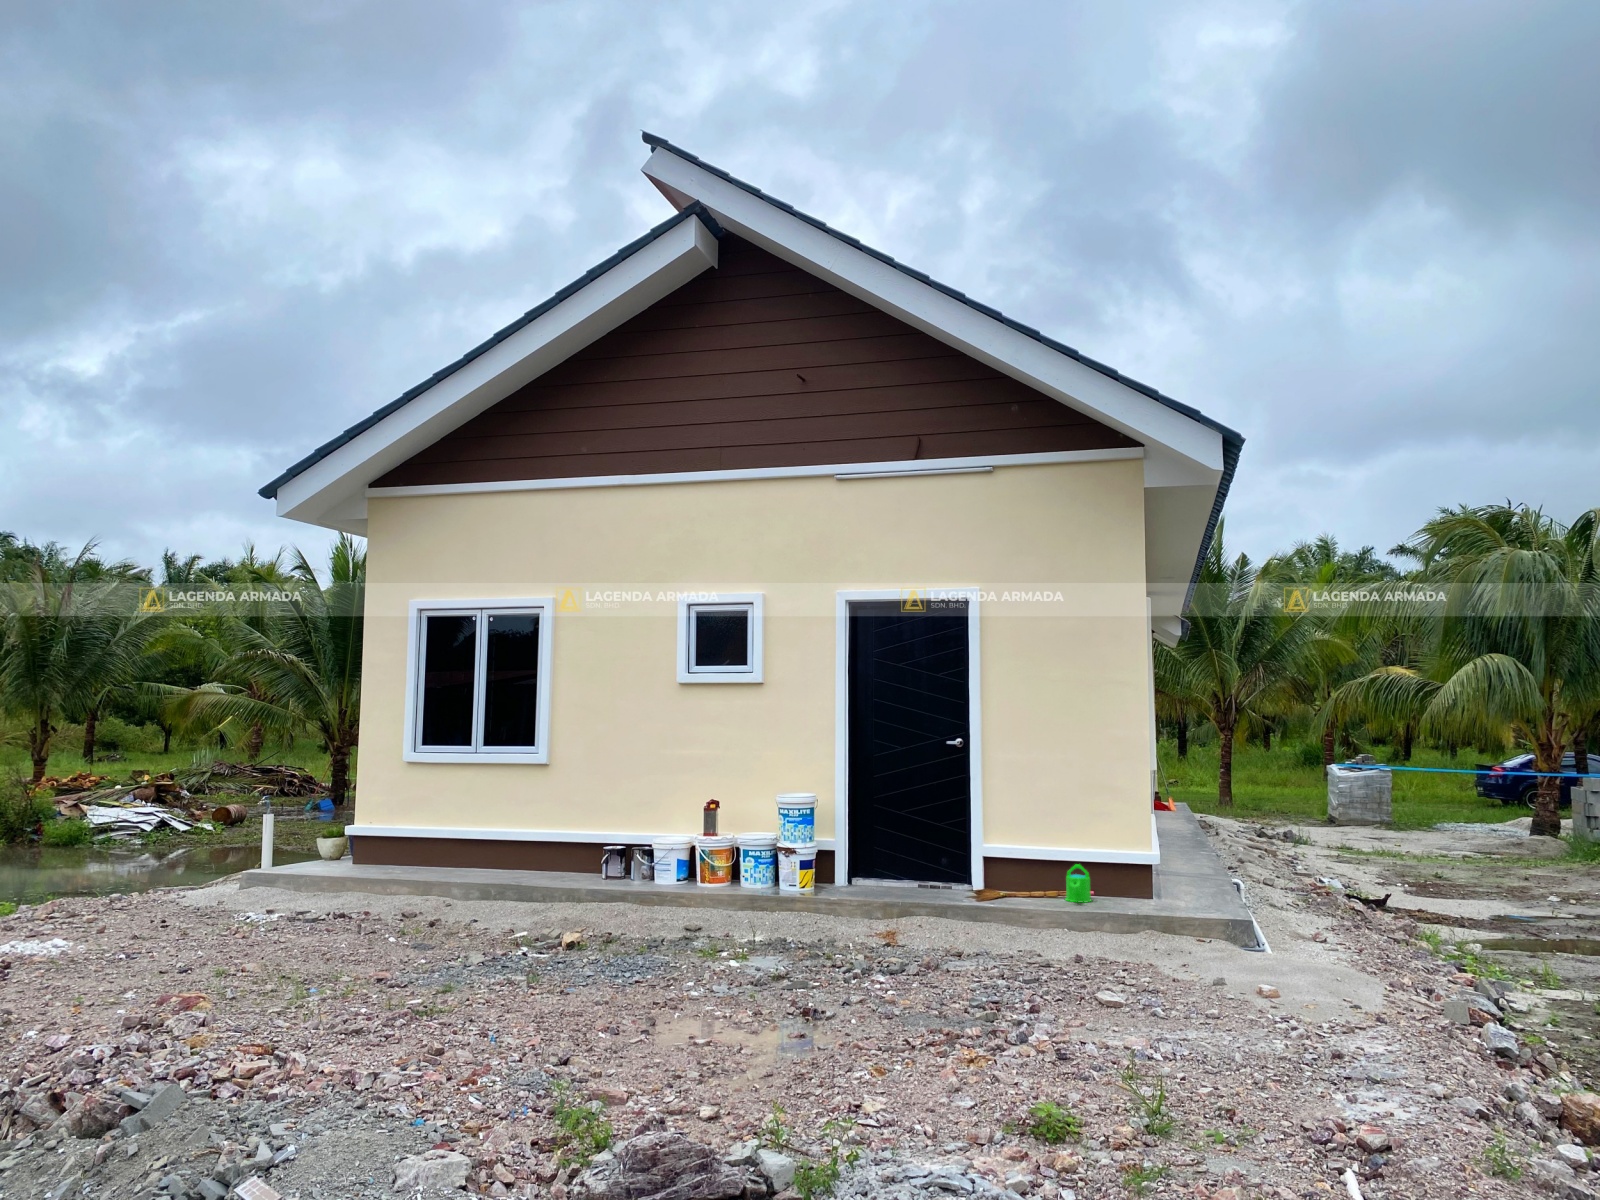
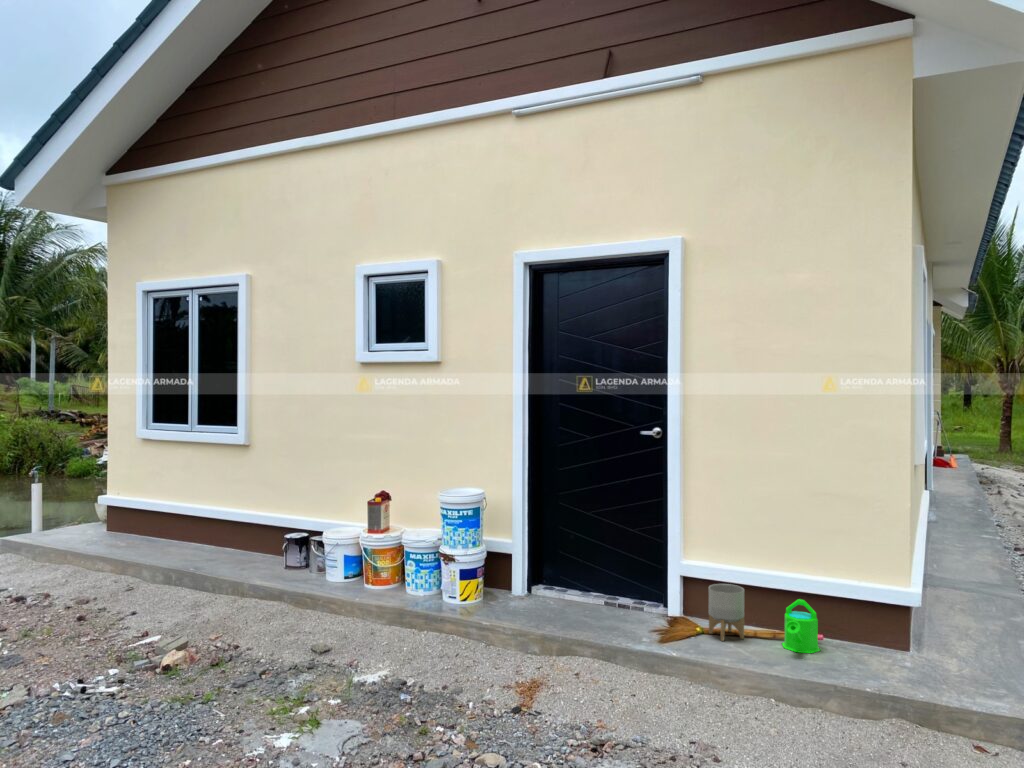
planter: none [1009,858,1037,900] -> present [709,584,744,641]

